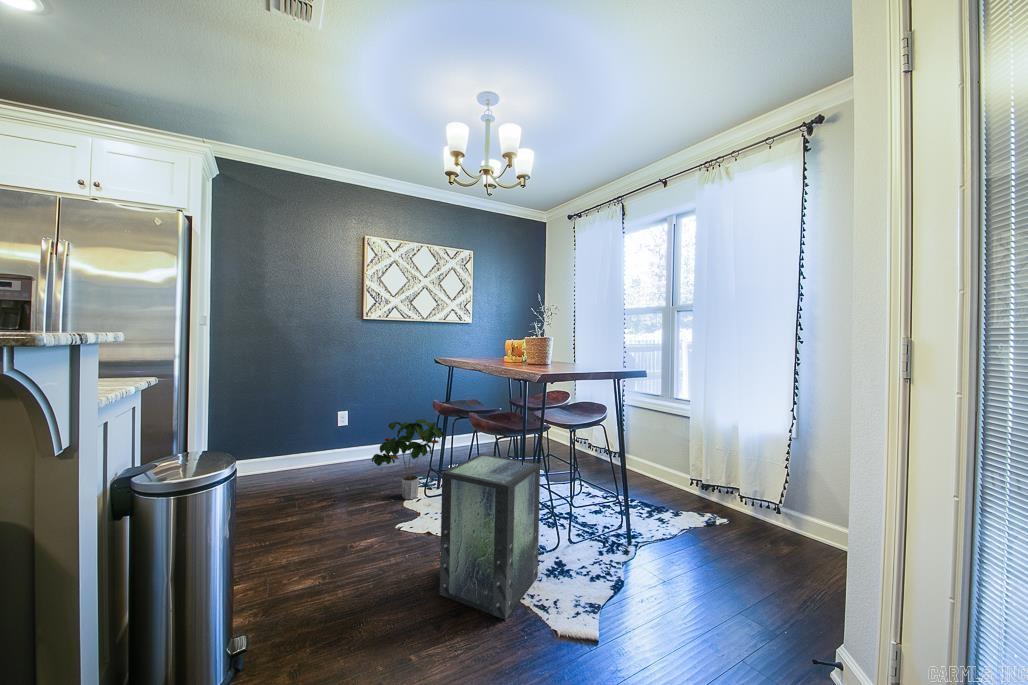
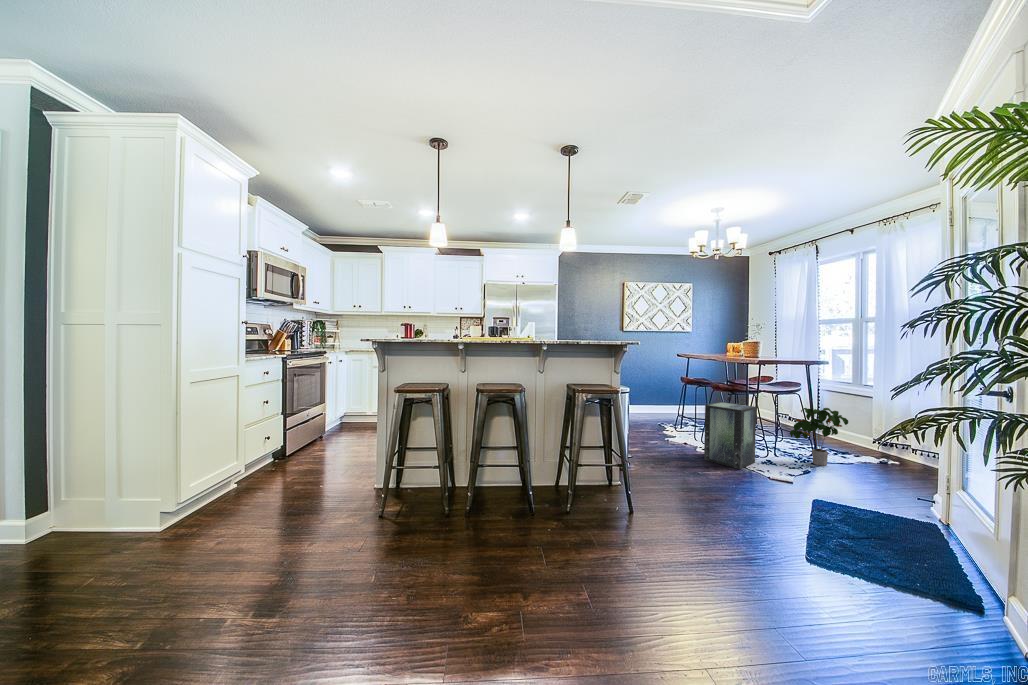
potted plant: present [372,419,446,499] -> present [790,408,848,466]

